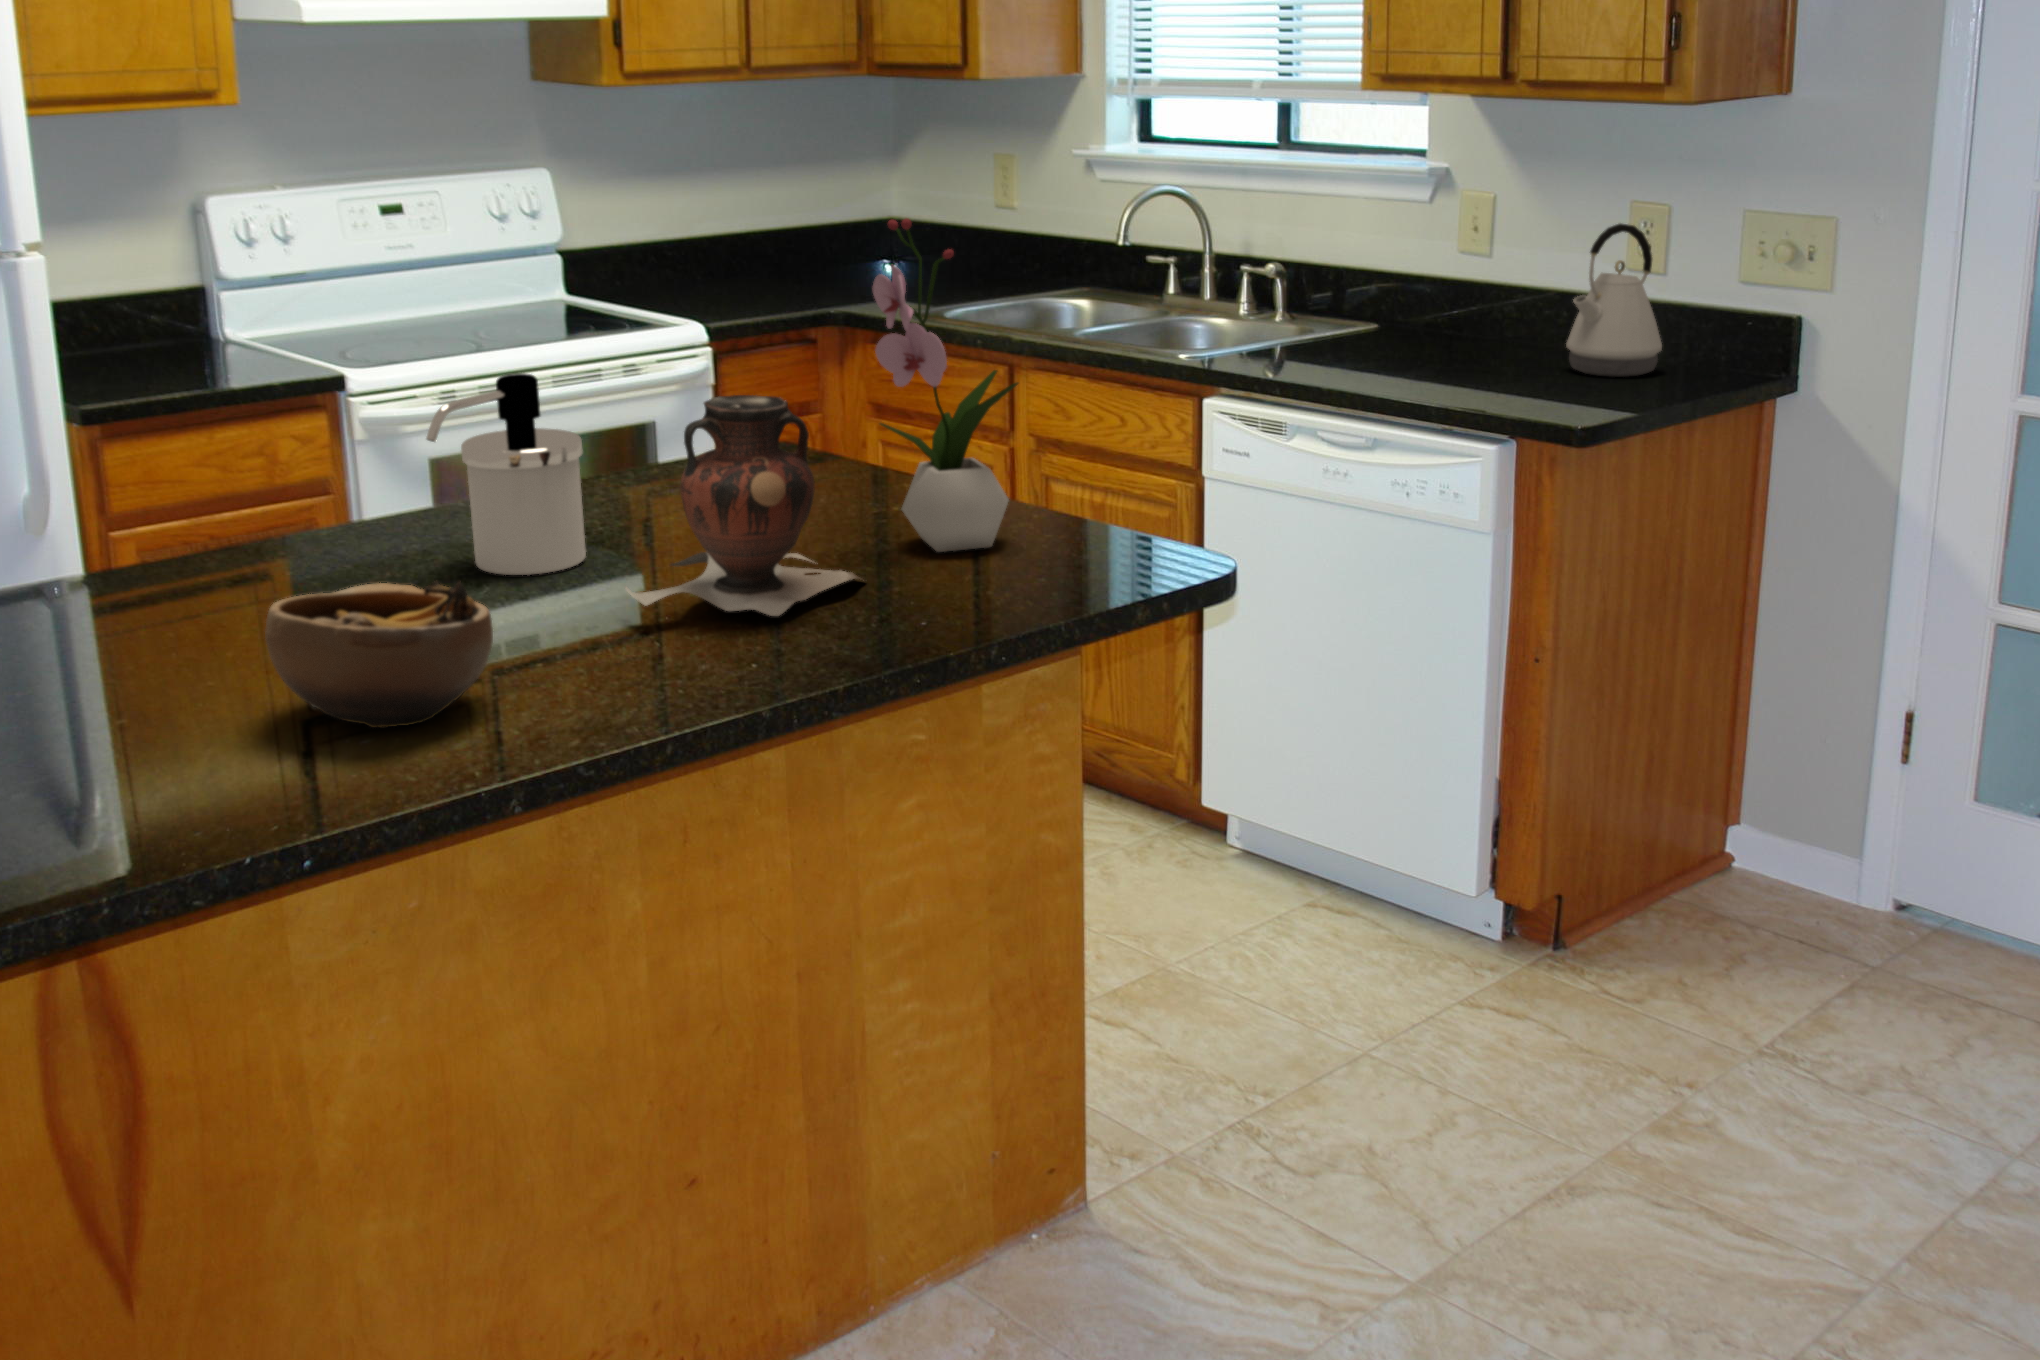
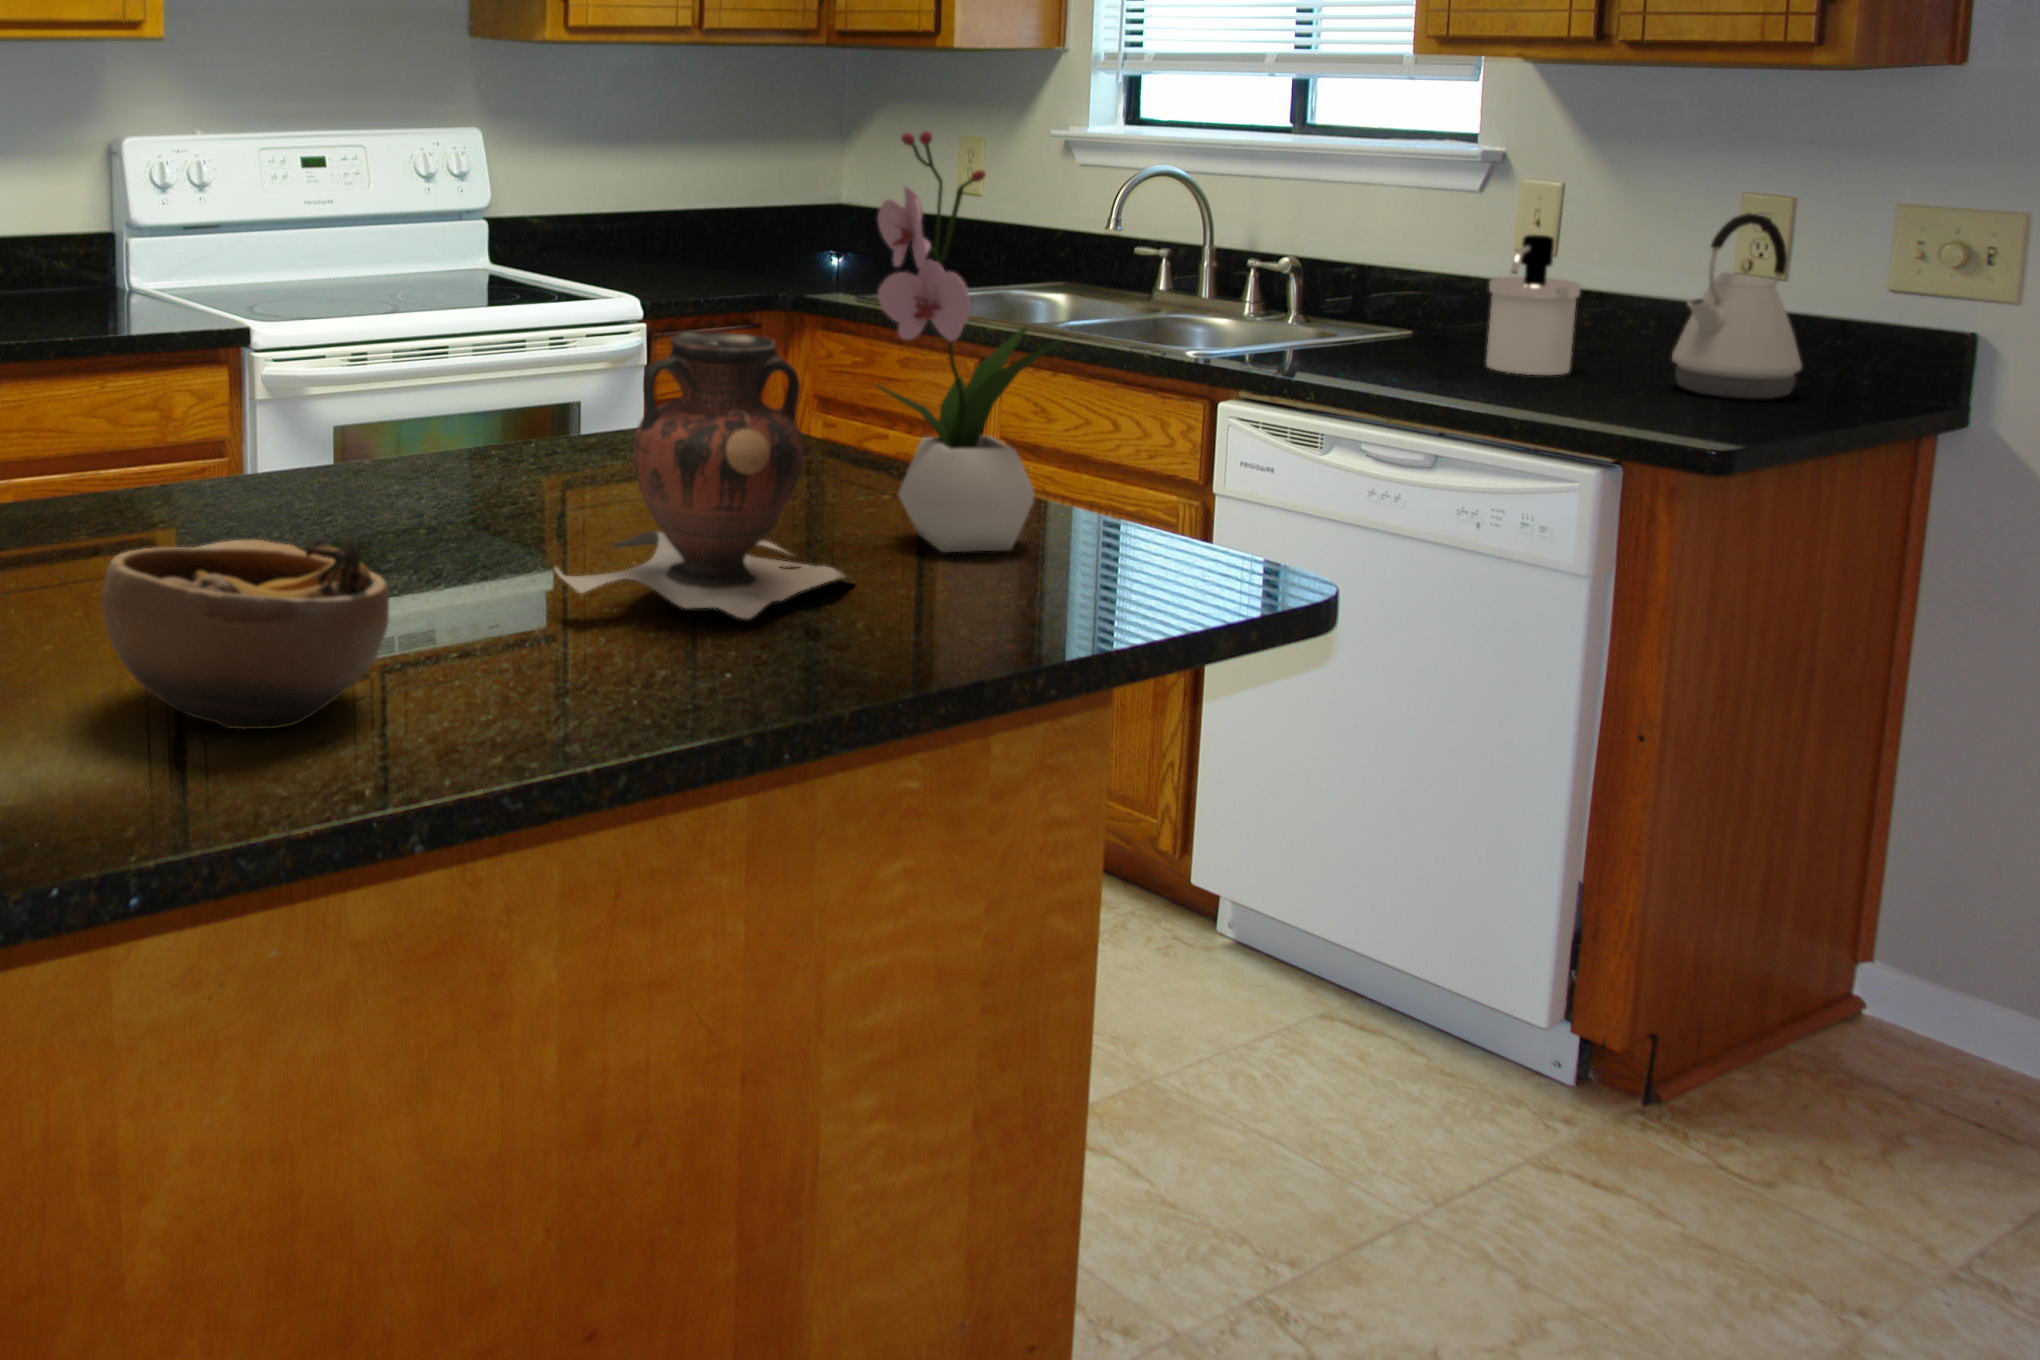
soap dispenser: present [426,373,586,575] -> present [1486,235,1580,375]

